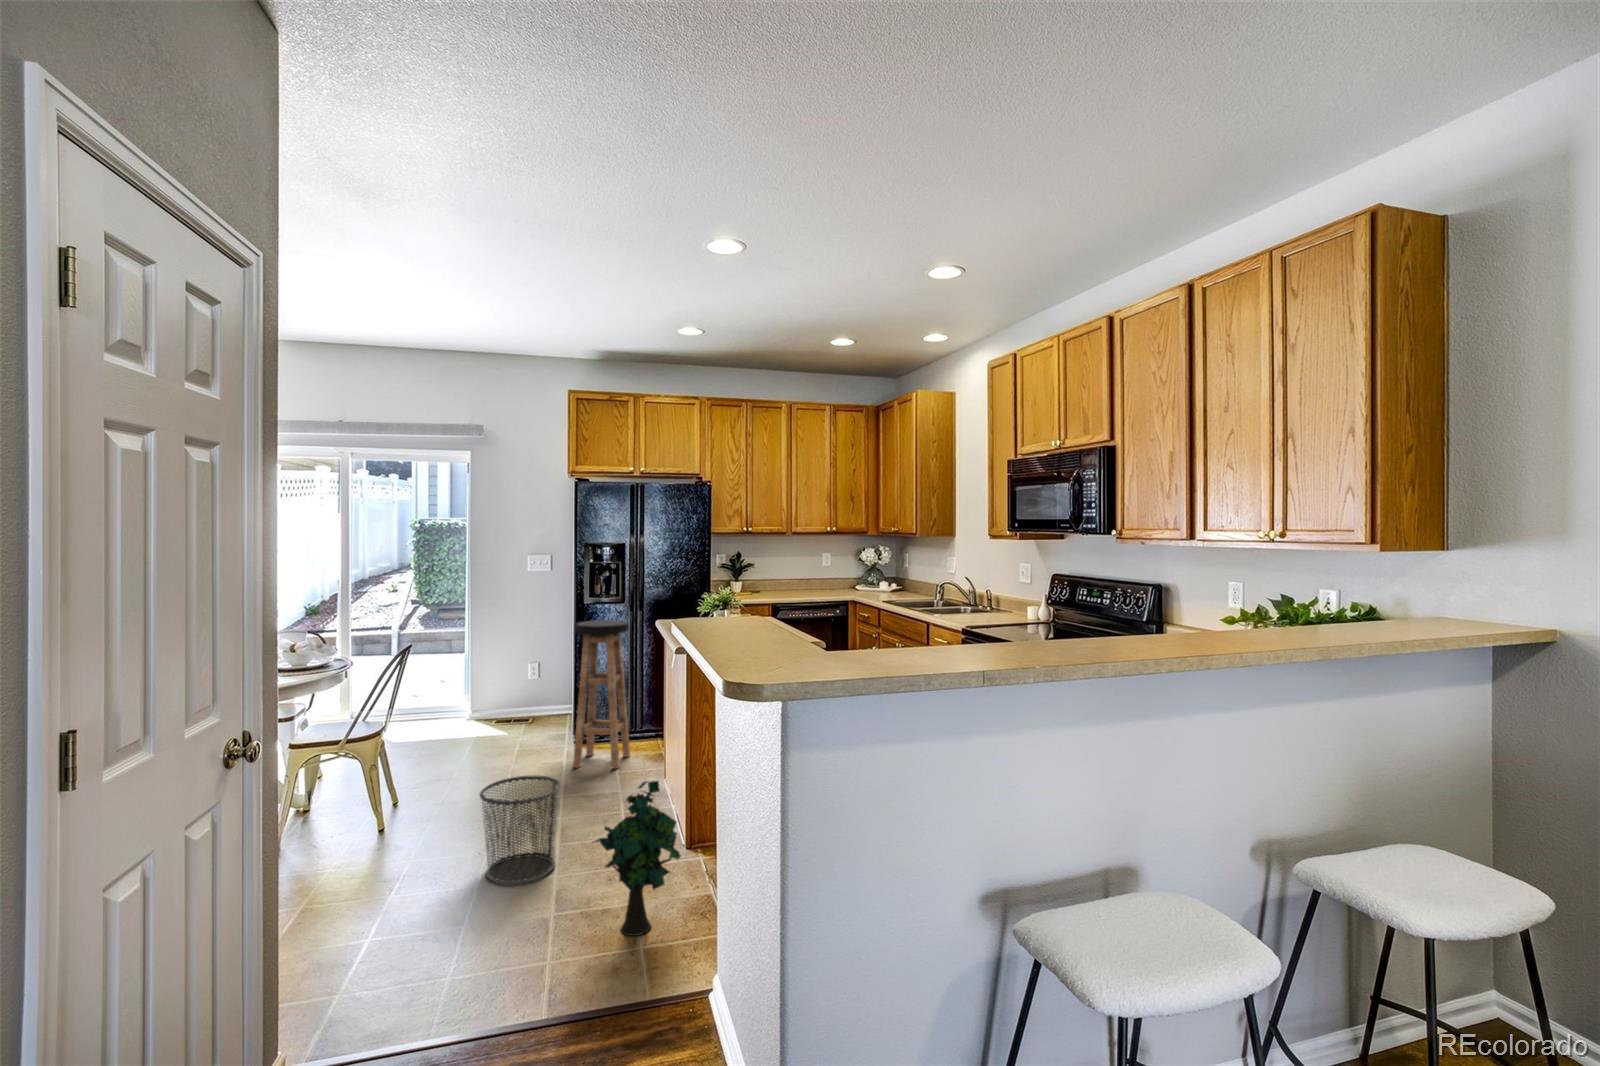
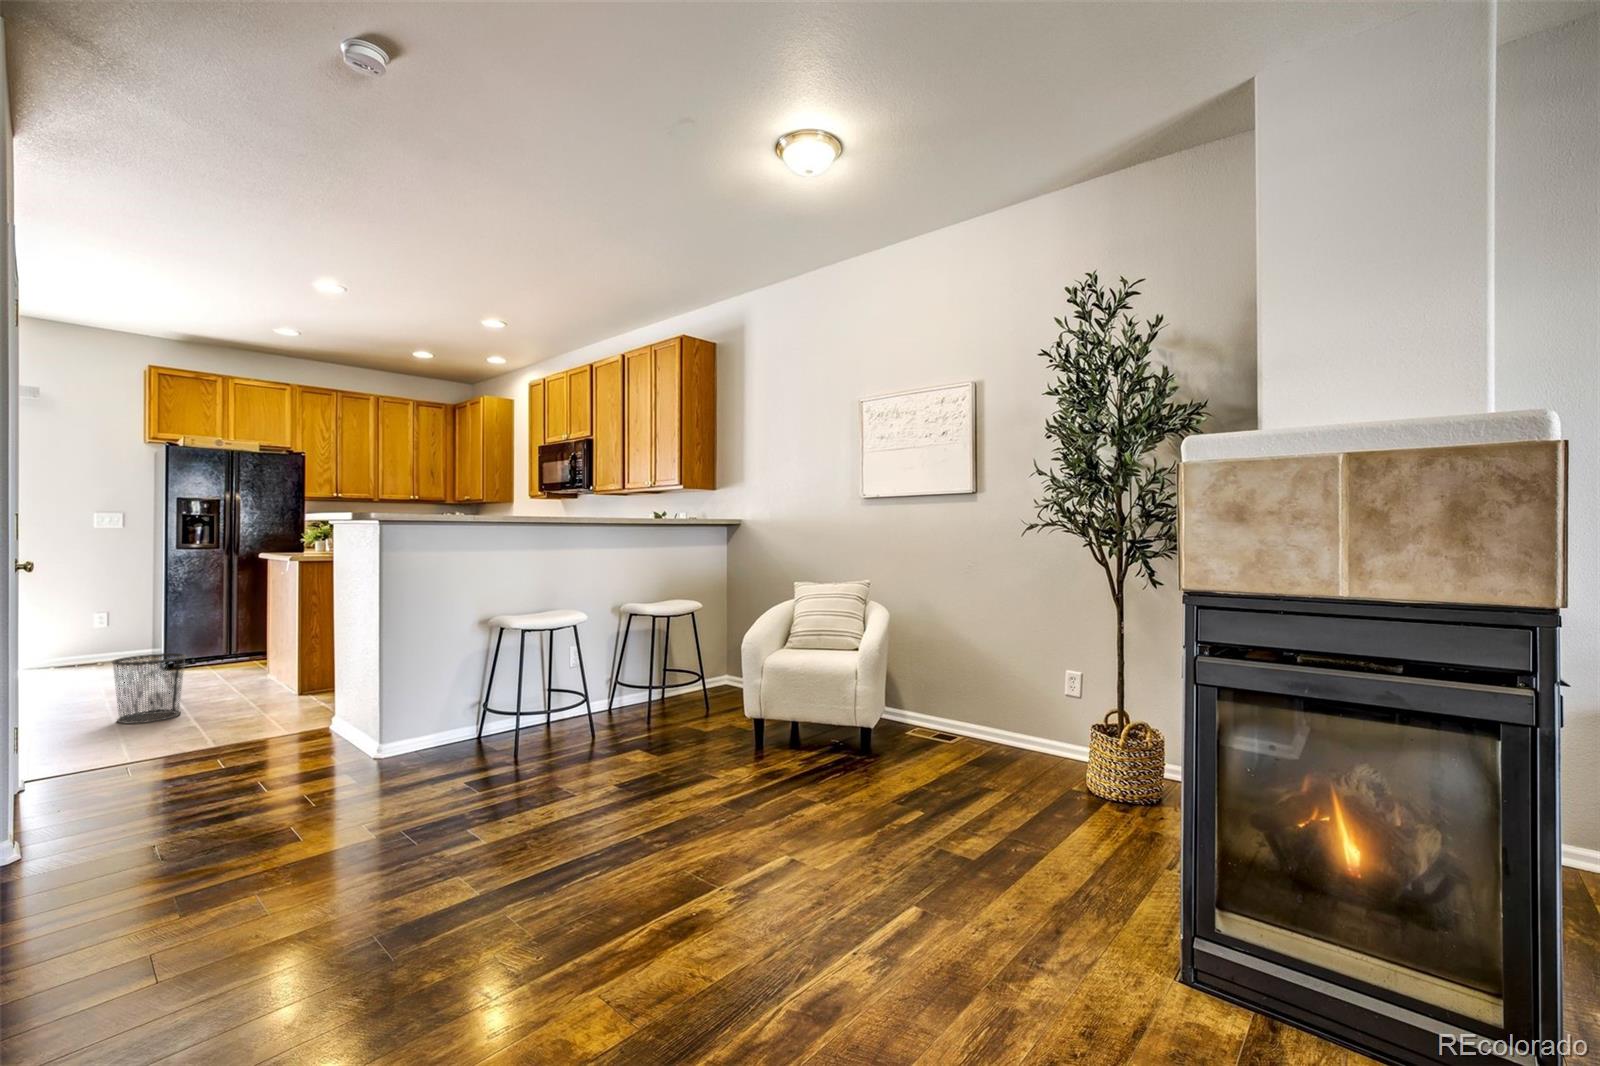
bar stool: present [573,620,630,769] -> none [168,561,225,680]
decorative plant: present [593,781,681,936] -> none [227,628,298,726]

